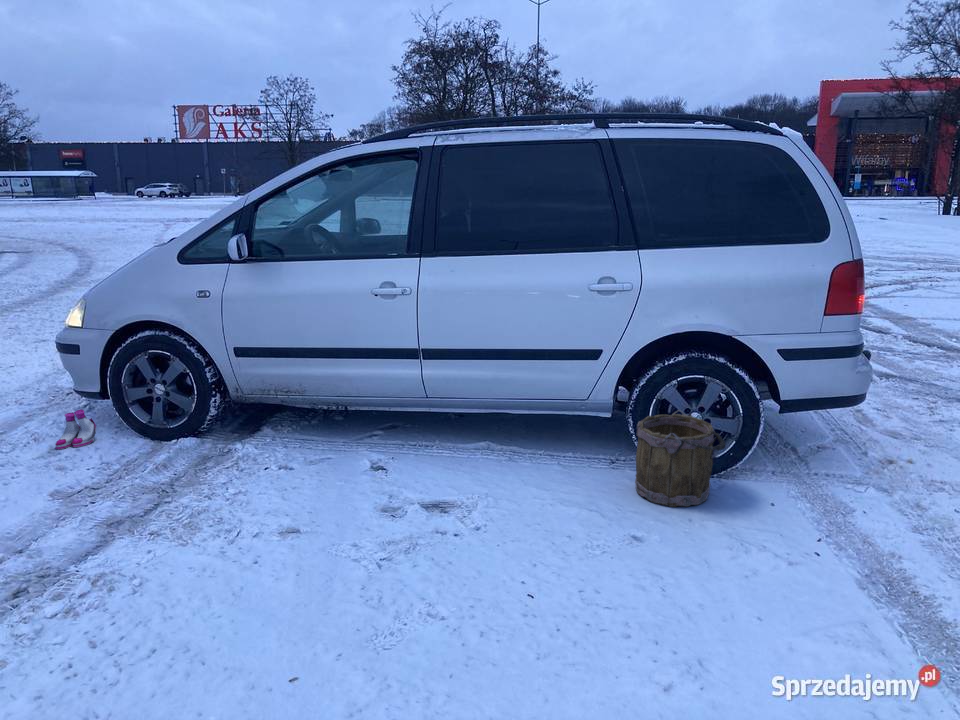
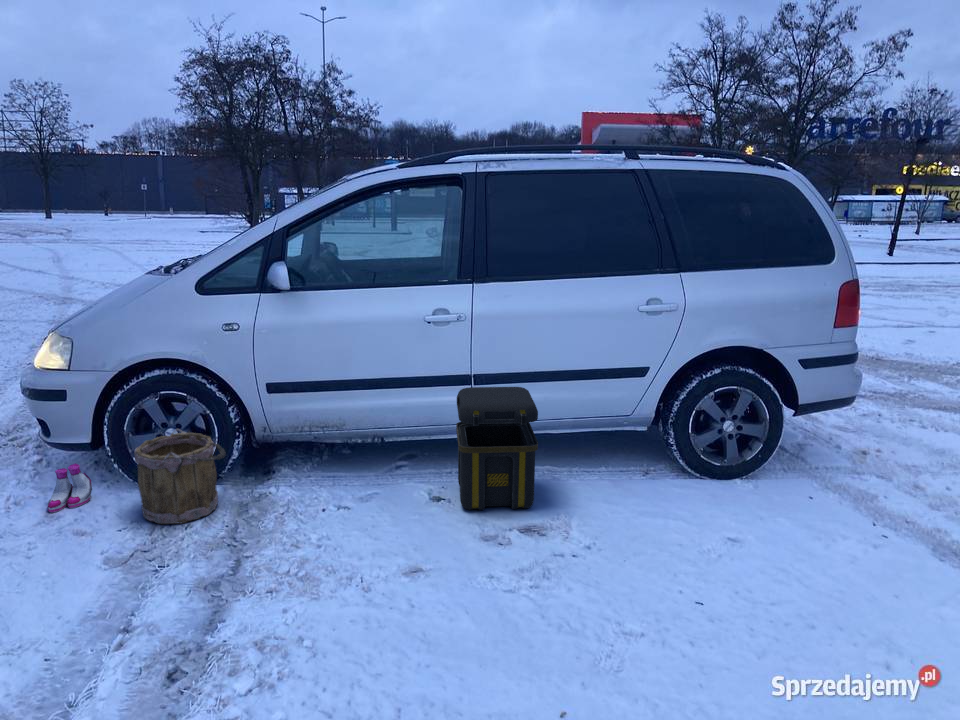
toolbox: none [386,361,476,485] -> present [456,387,538,510]
bucket: present [635,410,726,507] -> present [134,429,226,524]

